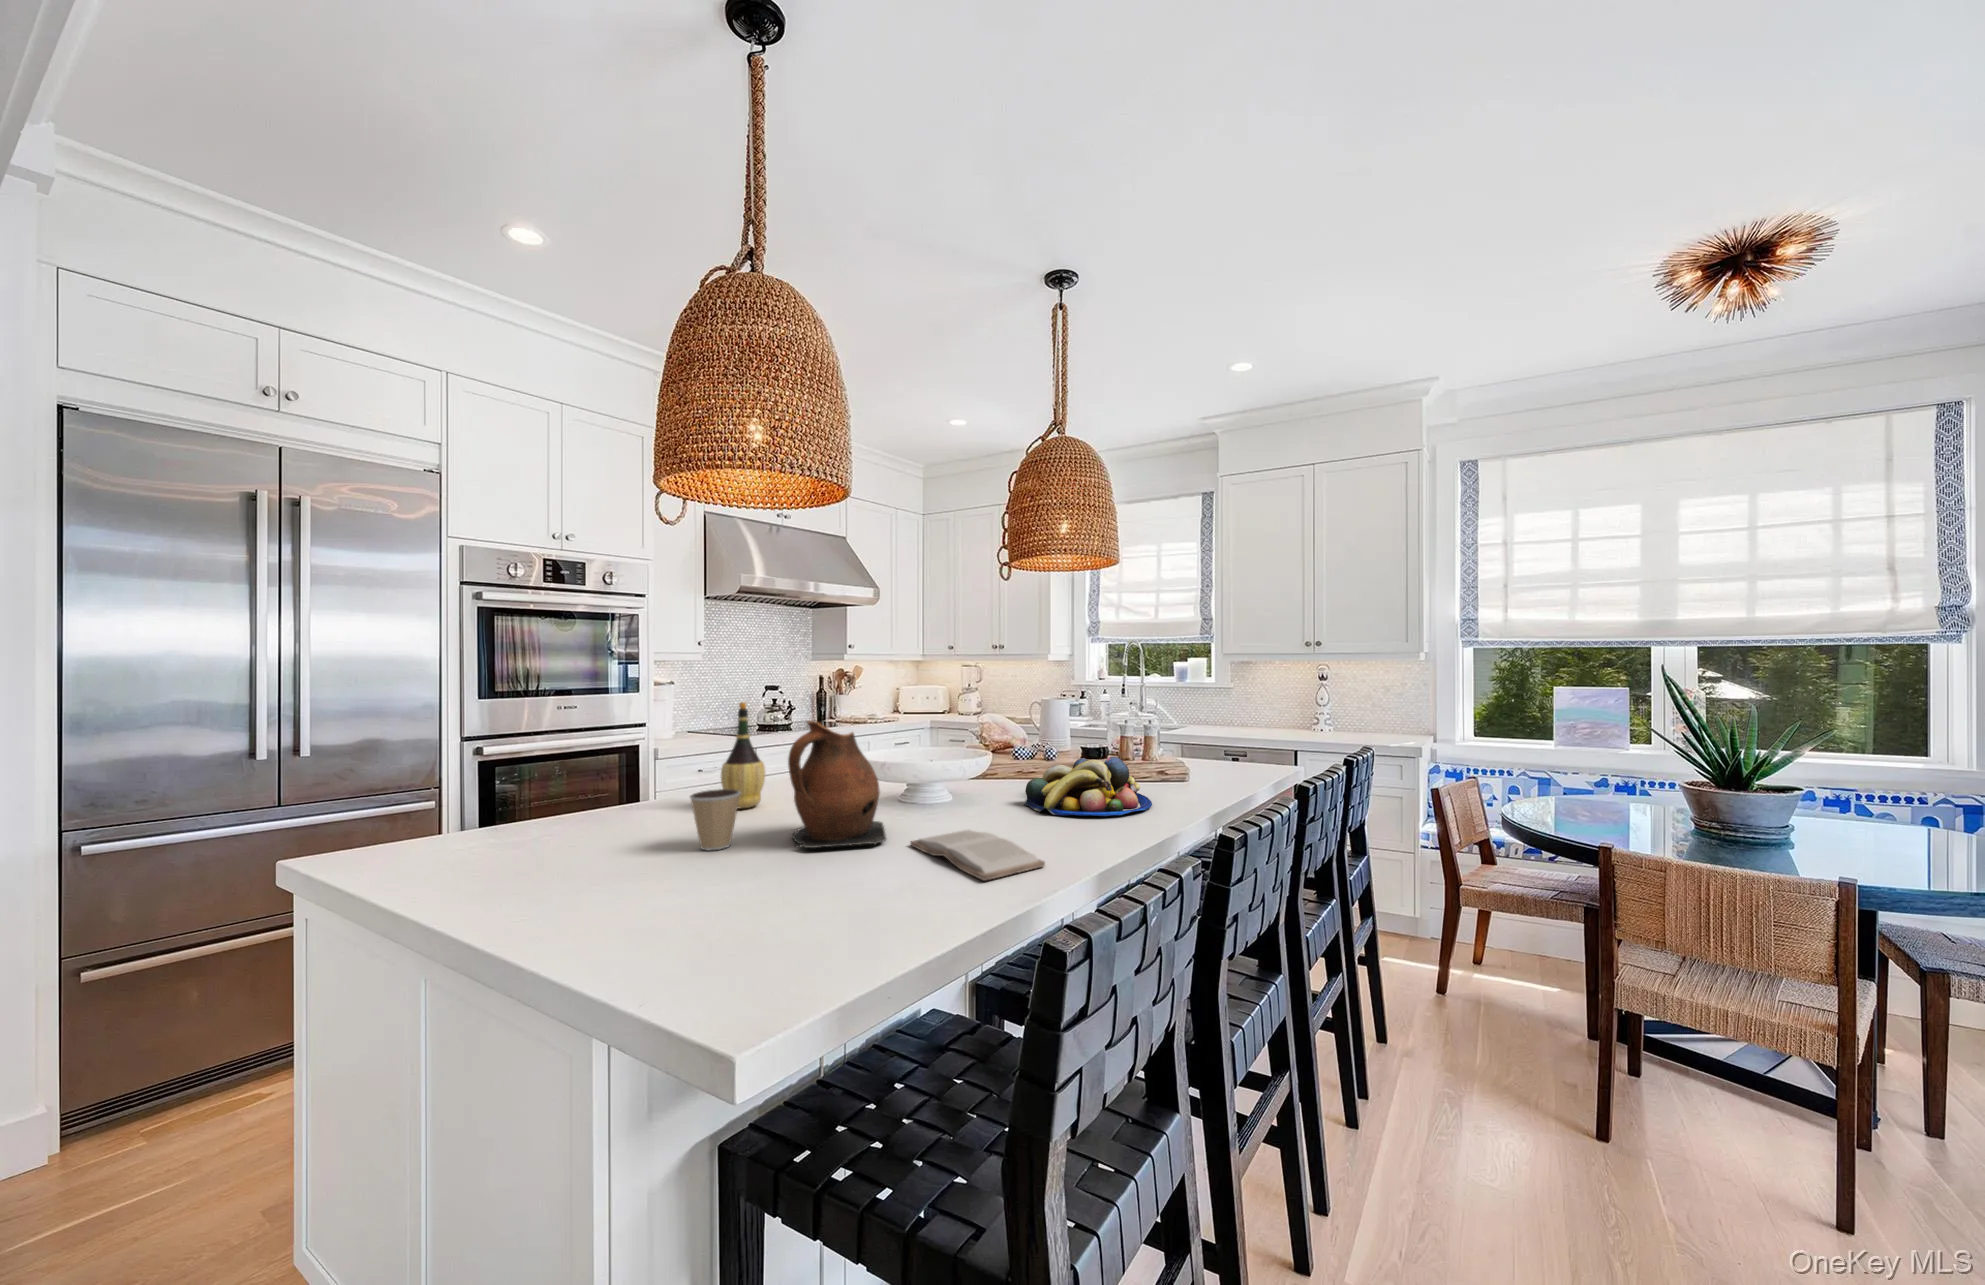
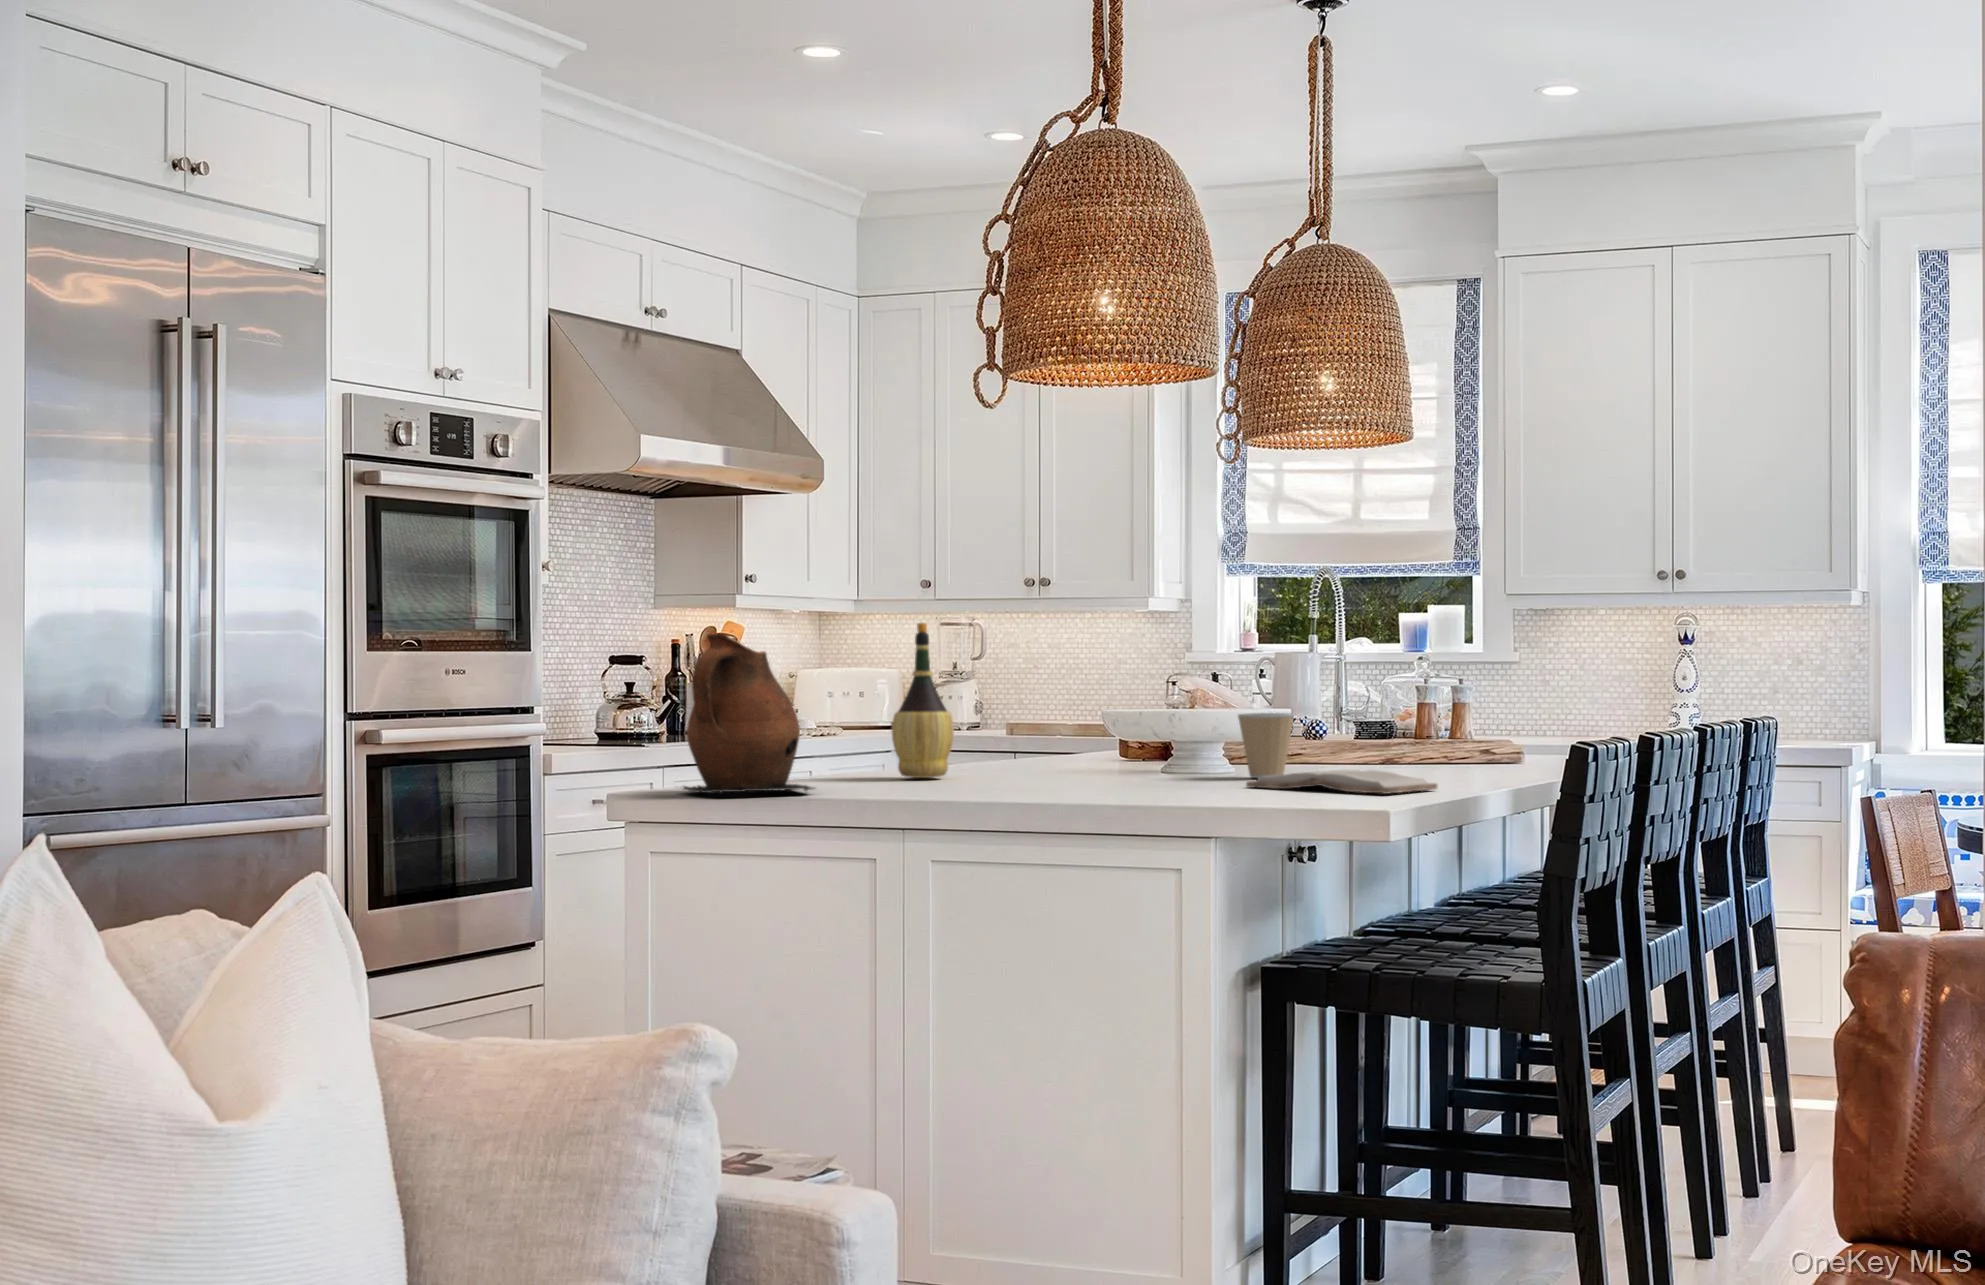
ceramic pitcher: present [788,721,886,848] -> present [683,634,814,793]
fruit bowl: present [1024,757,1152,816] -> none [1325,705,1504,773]
coffee cup: present [690,789,741,850] -> present [1238,713,1294,778]

